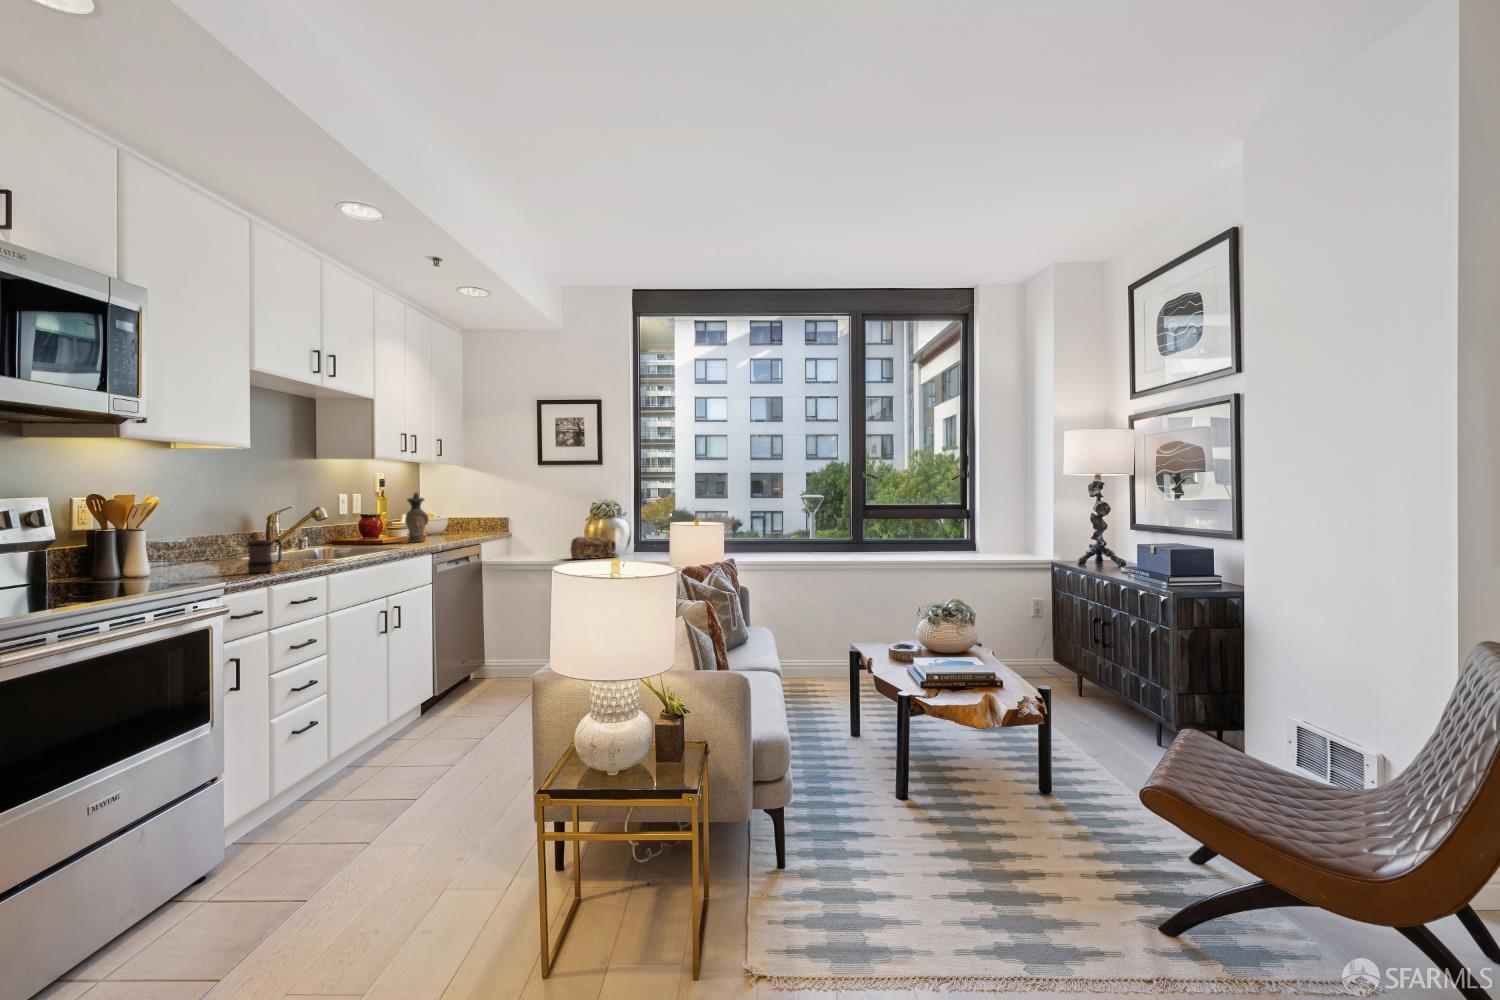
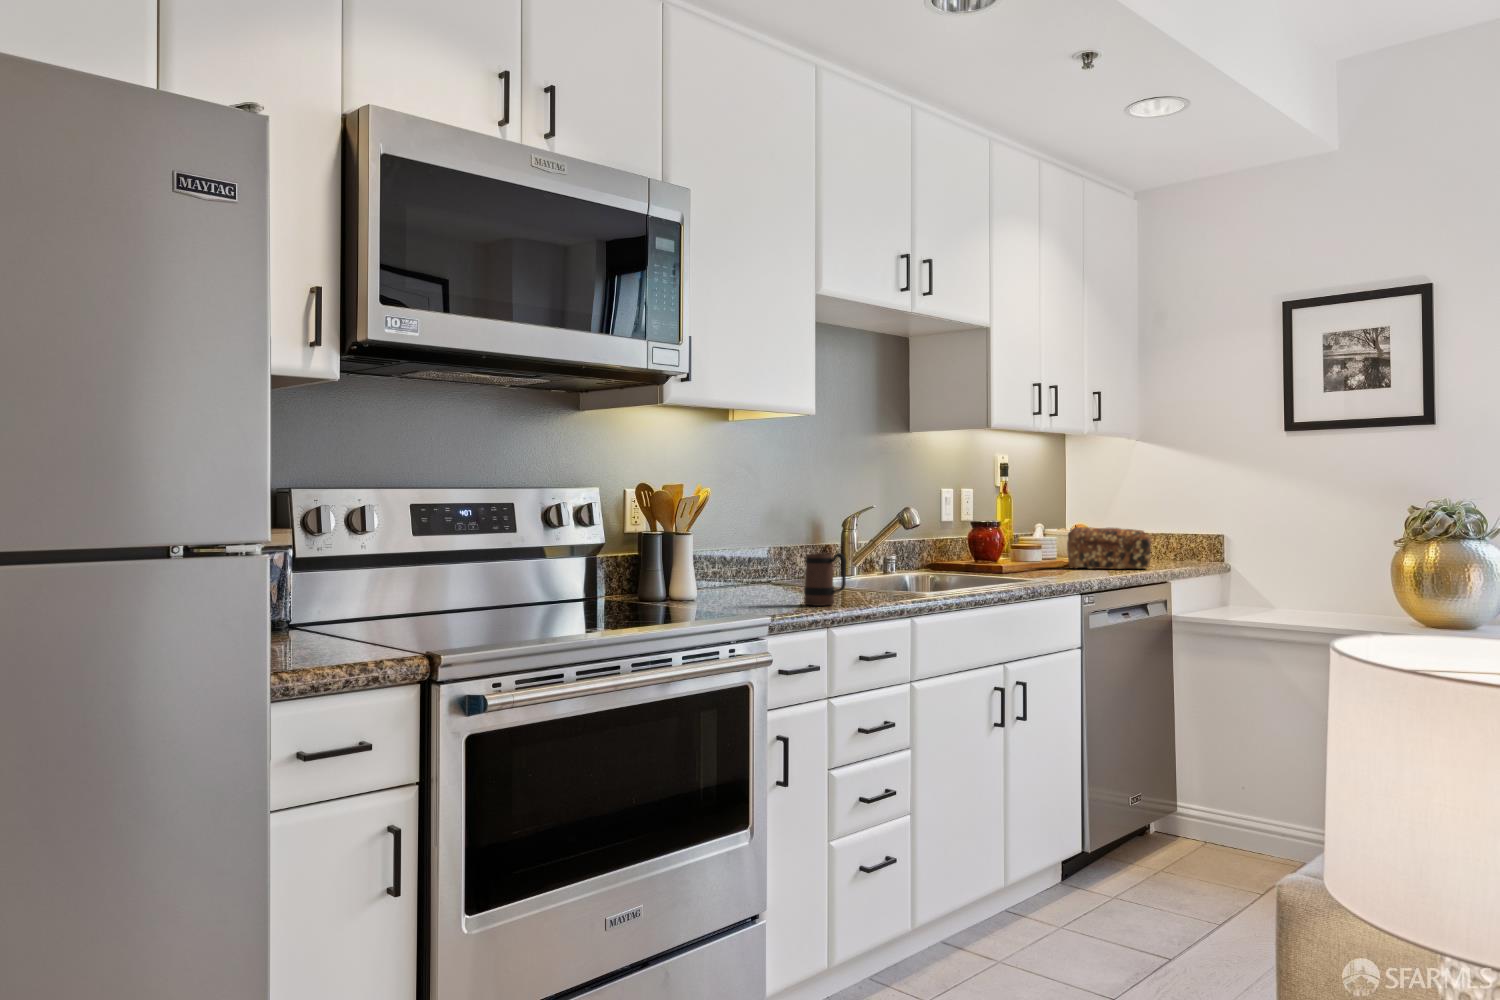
ceramic pitcher: present [405,492,428,542] -> none [1038,484,1076,573]
bread loaf: present [570,536,616,559] -> present [1067,527,1151,569]

